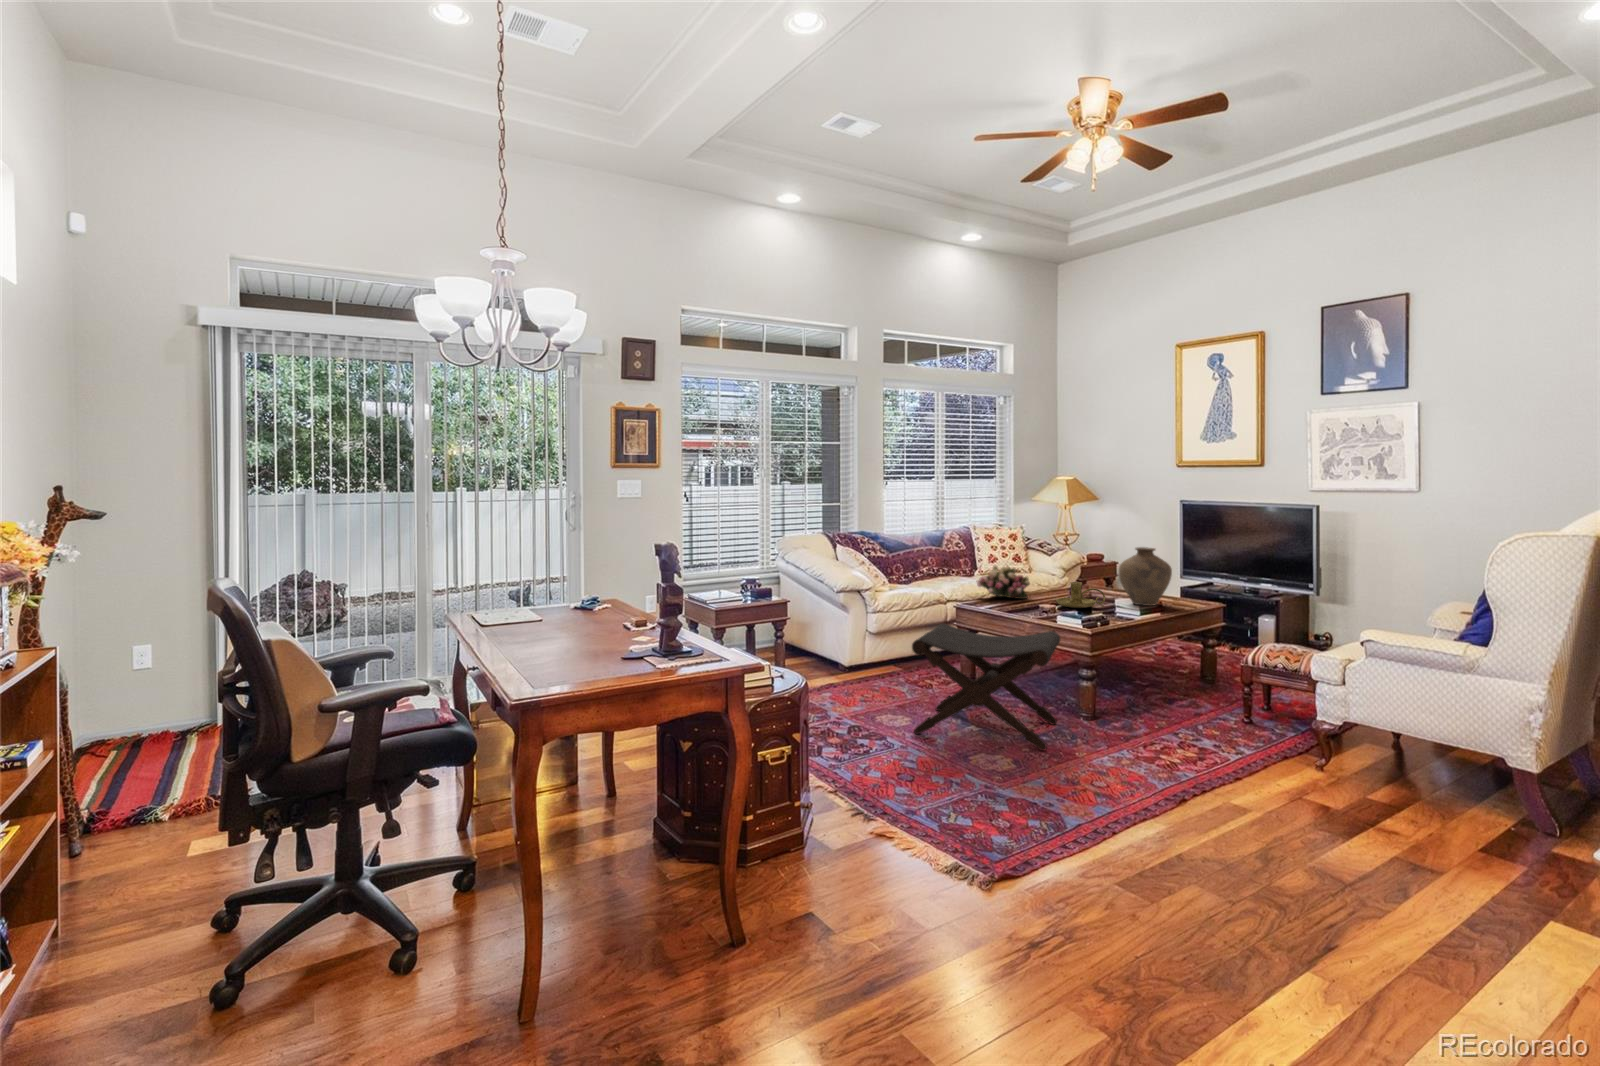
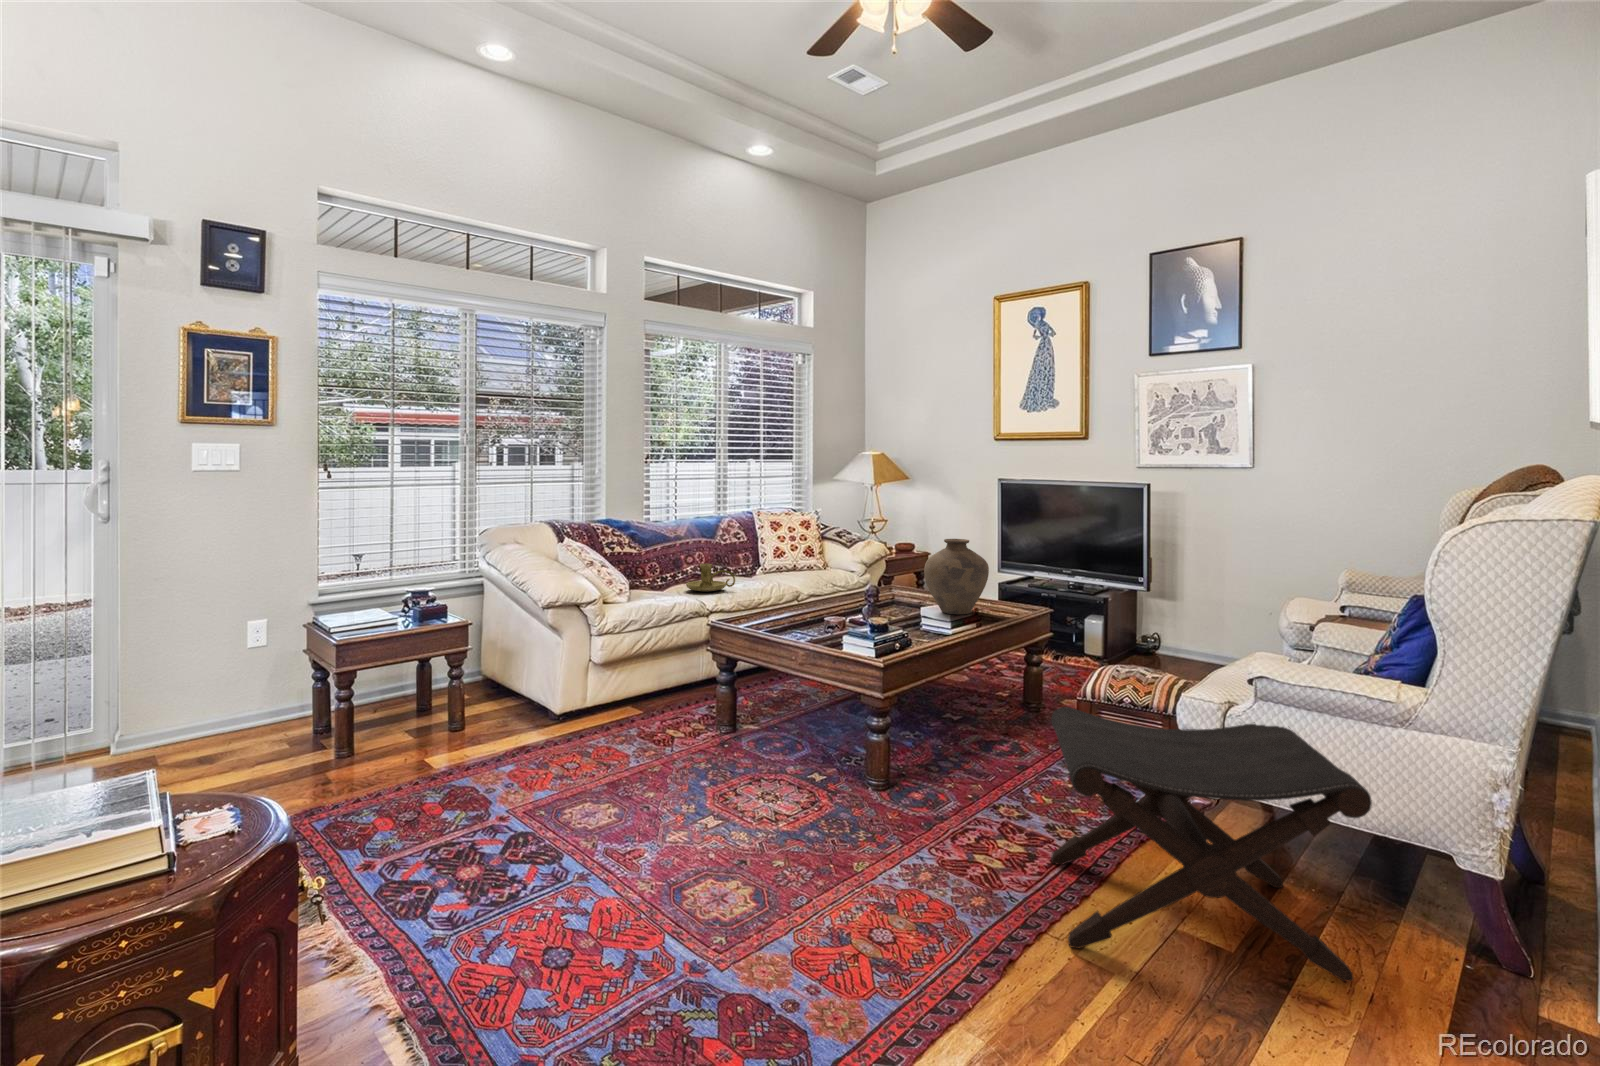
flower arrangement: present [976,565,1030,599] -> none [746,563,815,608]
candle holder: present [1056,582,1105,608] -> present [686,564,735,592]
footstool: present [912,624,1060,750] -> present [1051,707,1372,981]

